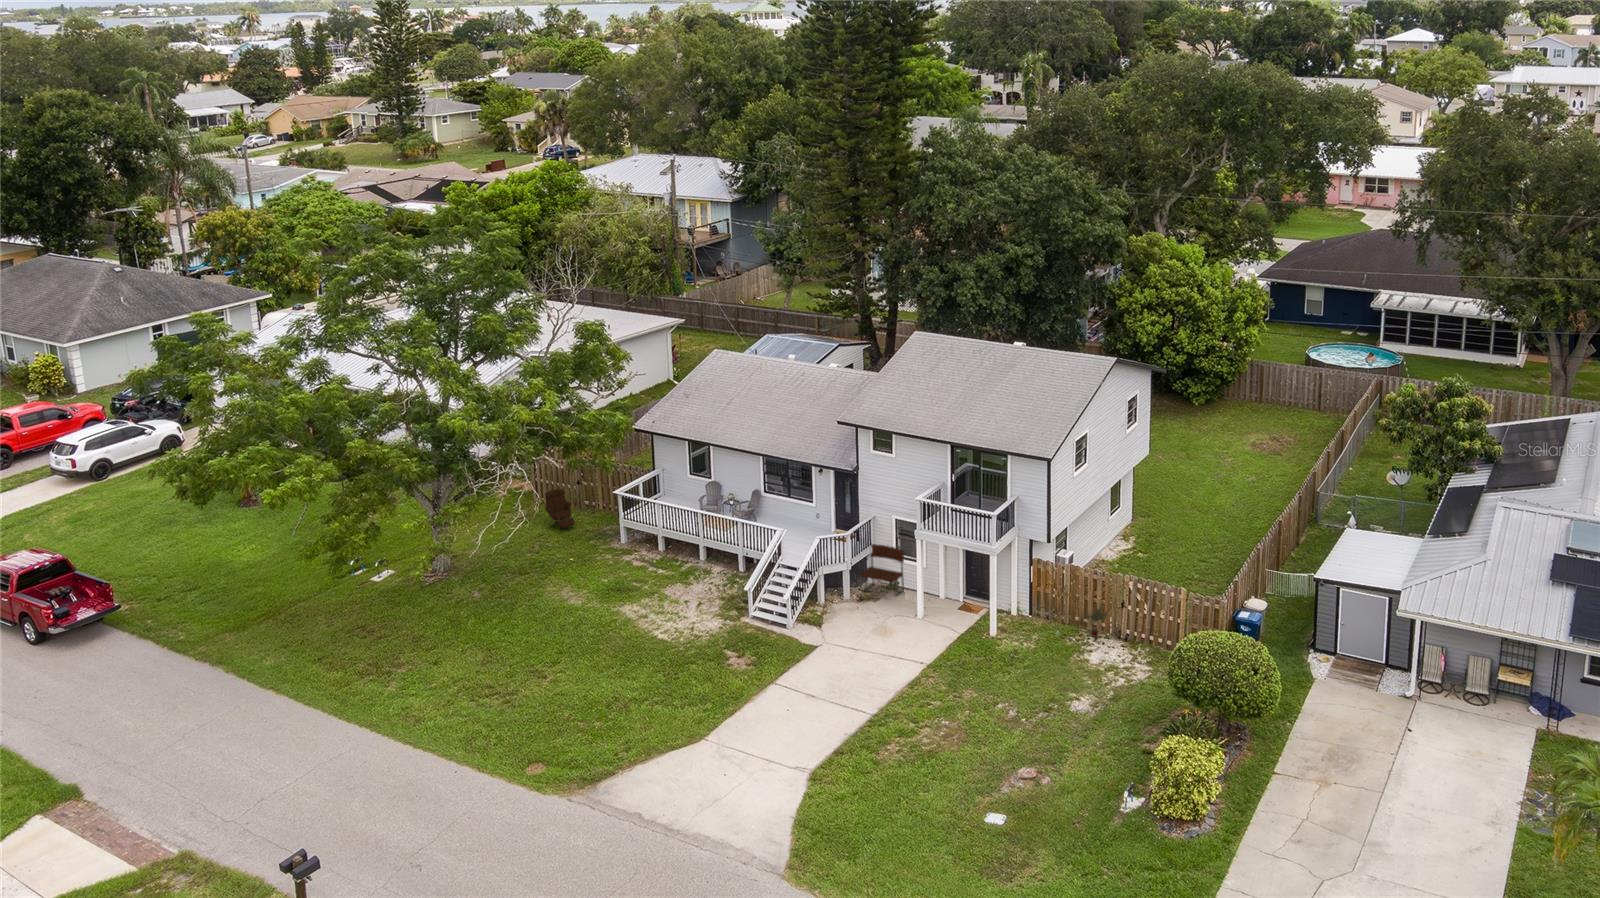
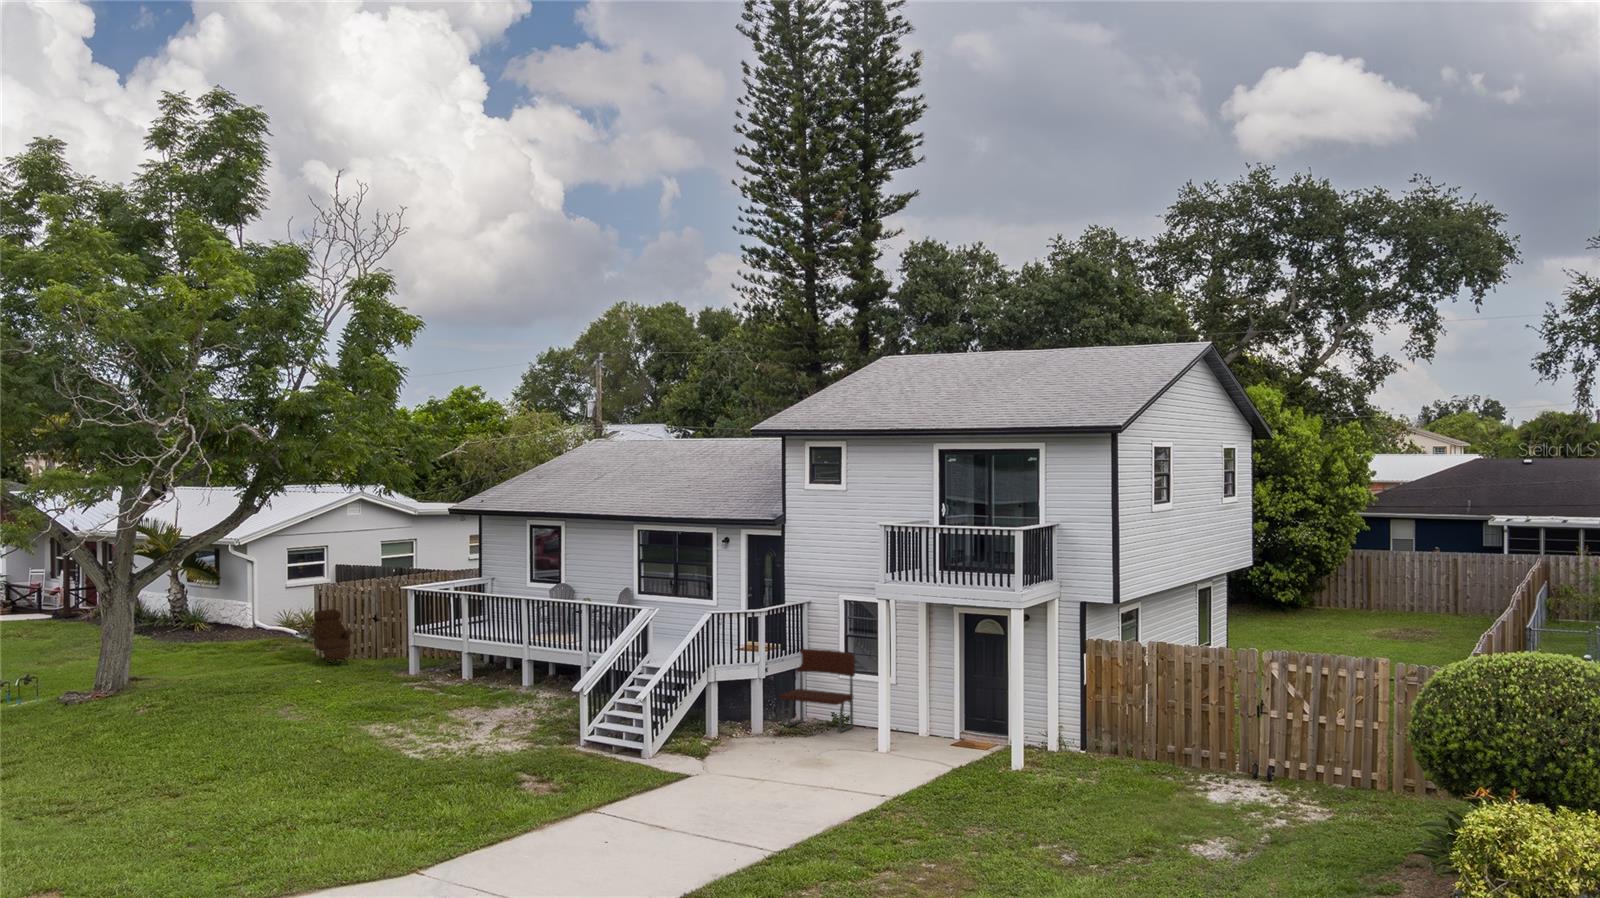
potted tree: present [1084,605,1108,637] -> none [1183,706,1236,774]

